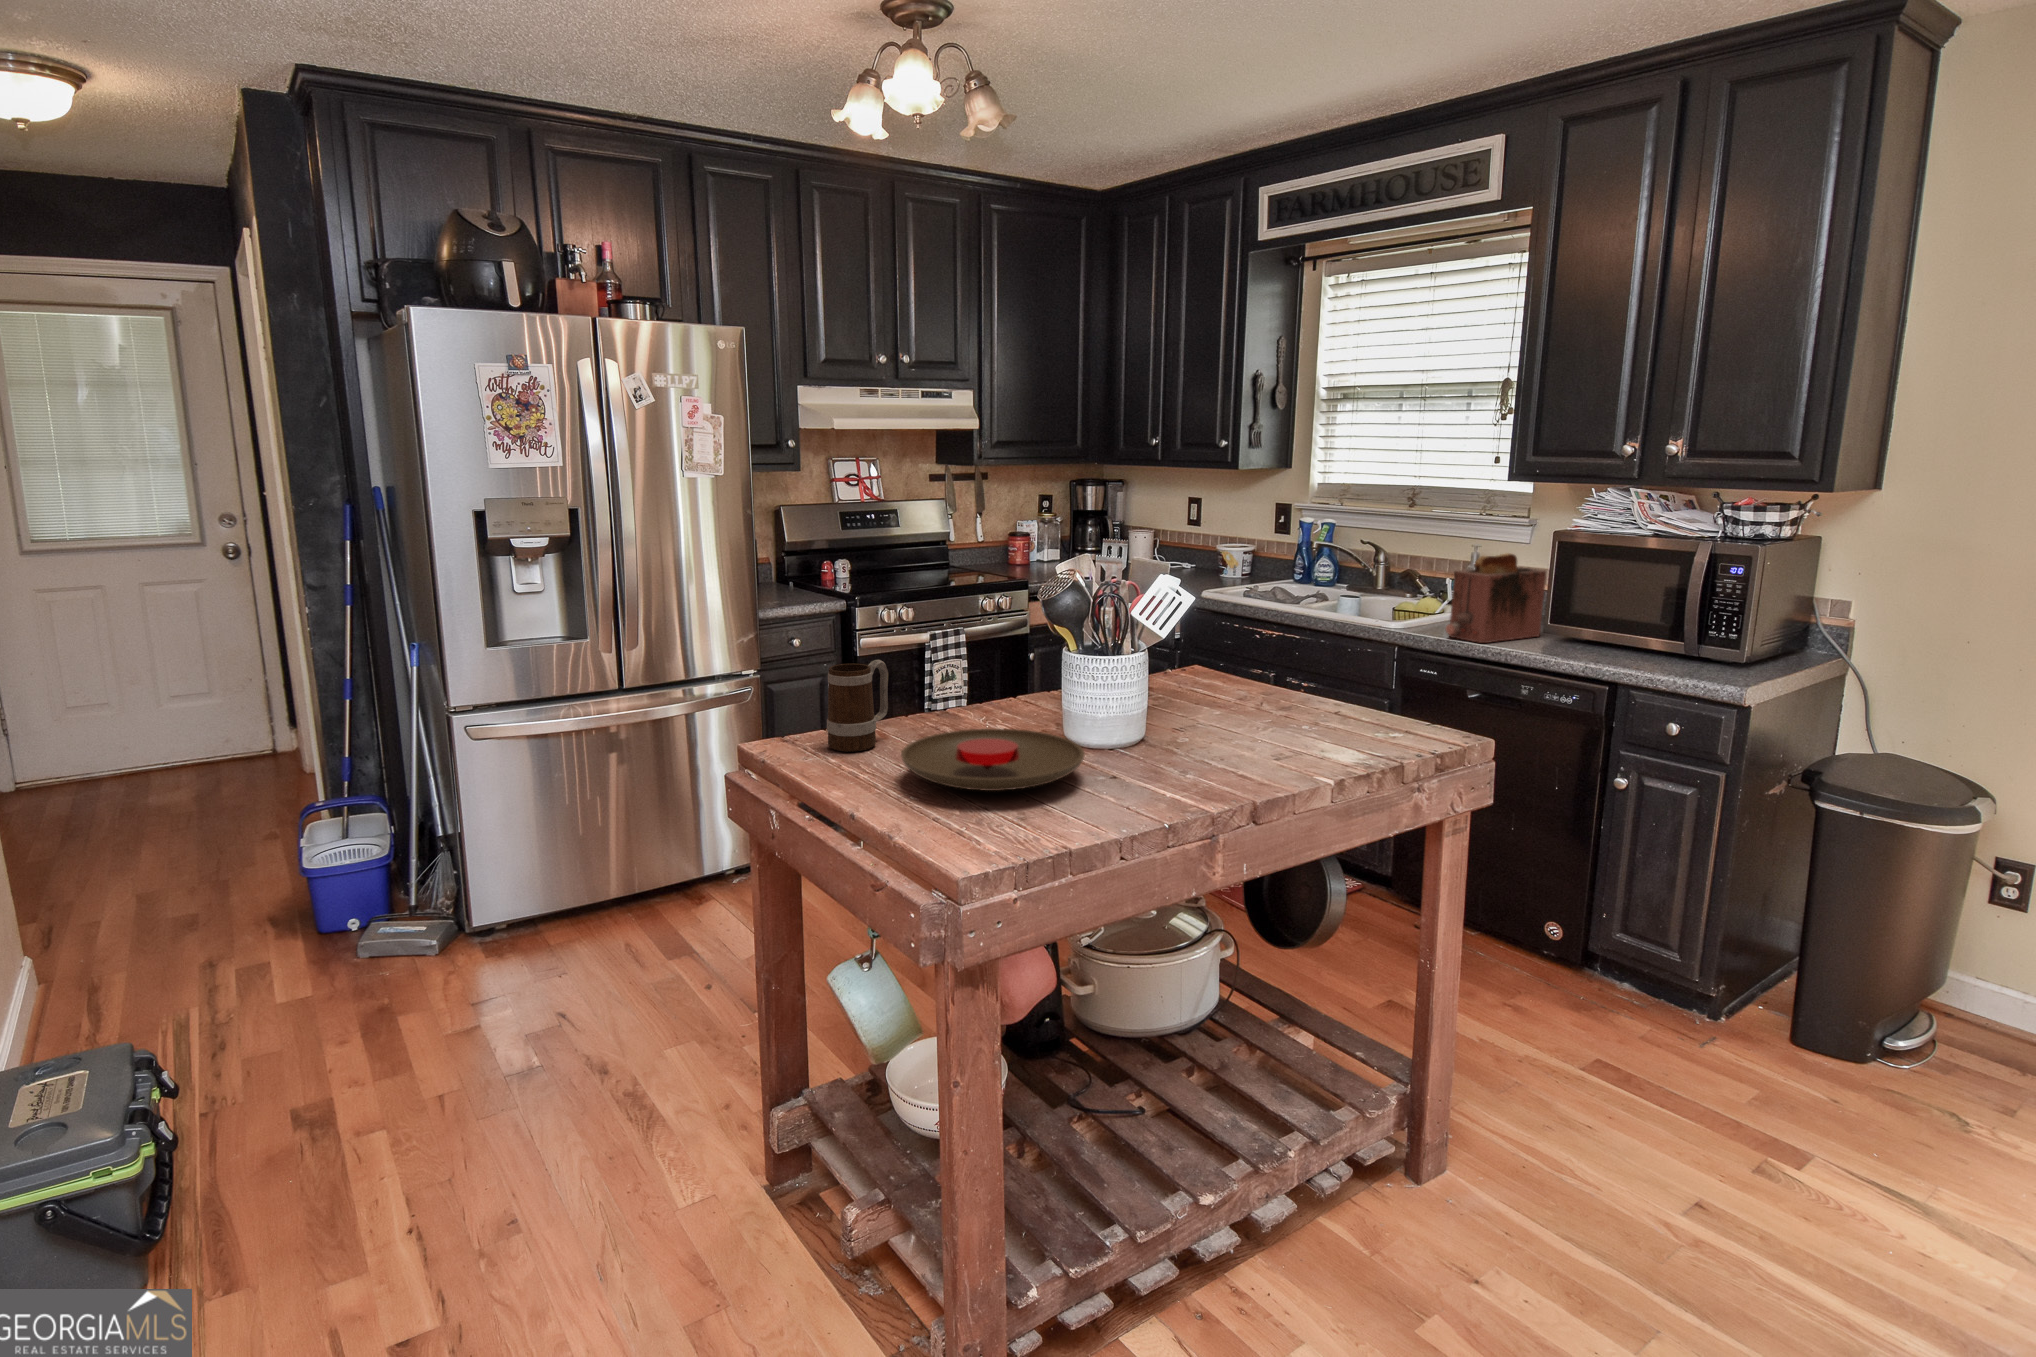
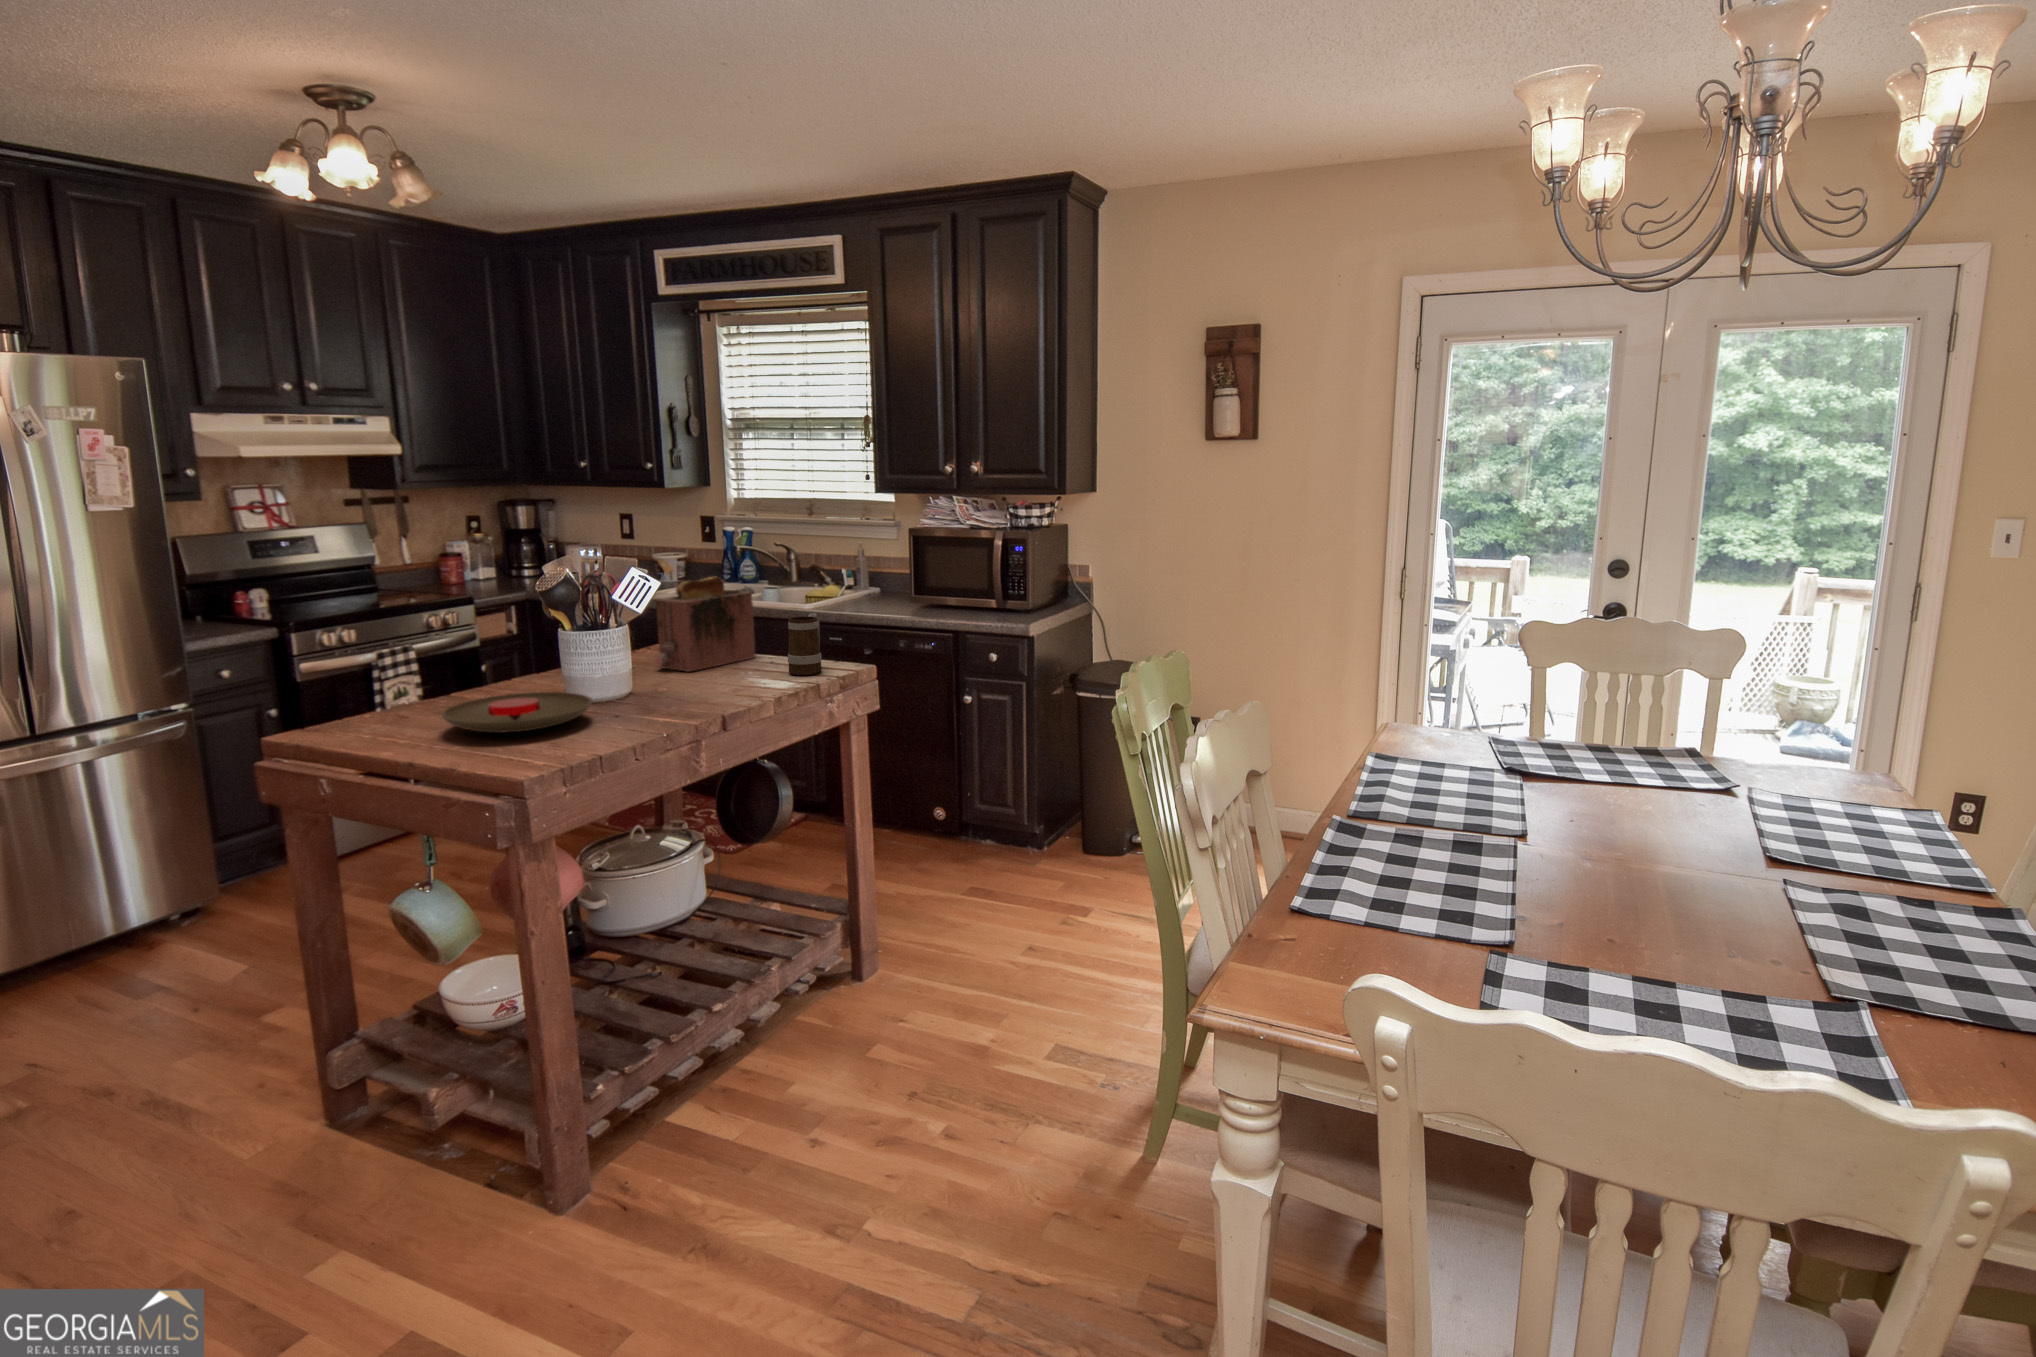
toaster: present [1446,553,1546,643] -> present [654,577,755,671]
mug: present [827,660,888,752] -> present [788,613,822,675]

